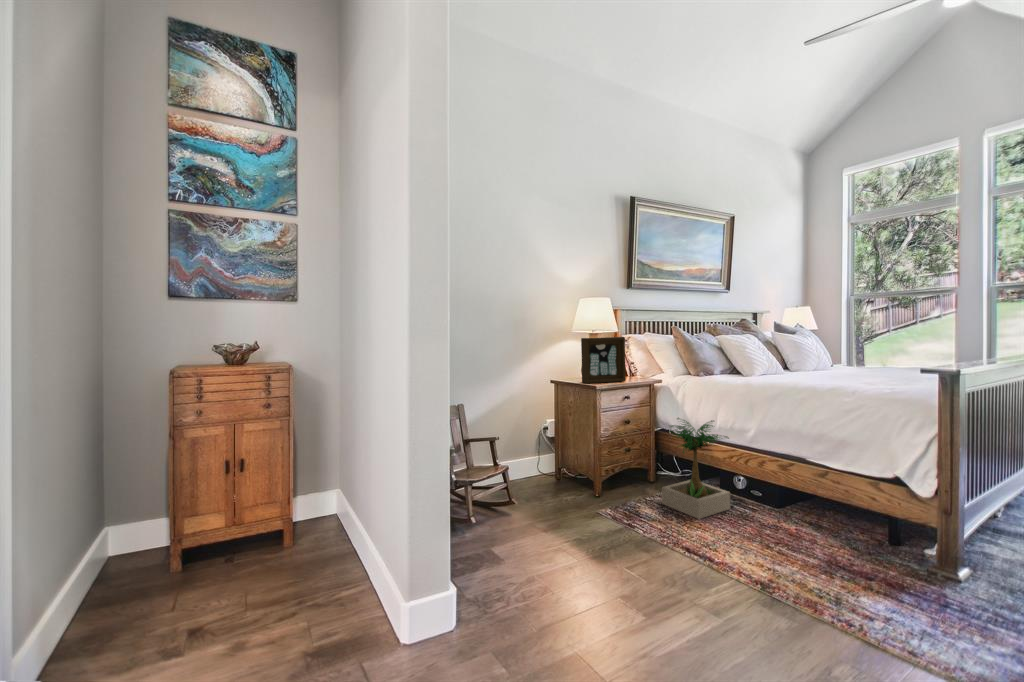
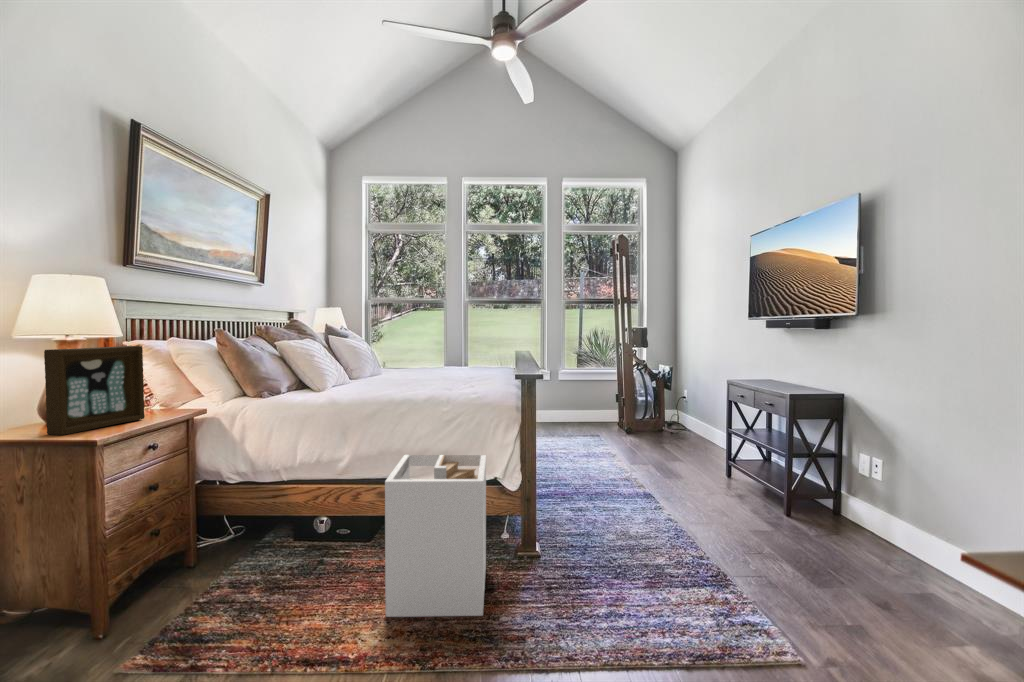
potted plant: present [662,418,730,519] -> none [224,453,330,600]
laundry hamper: none [755,434,881,589] -> present [385,455,486,617]

